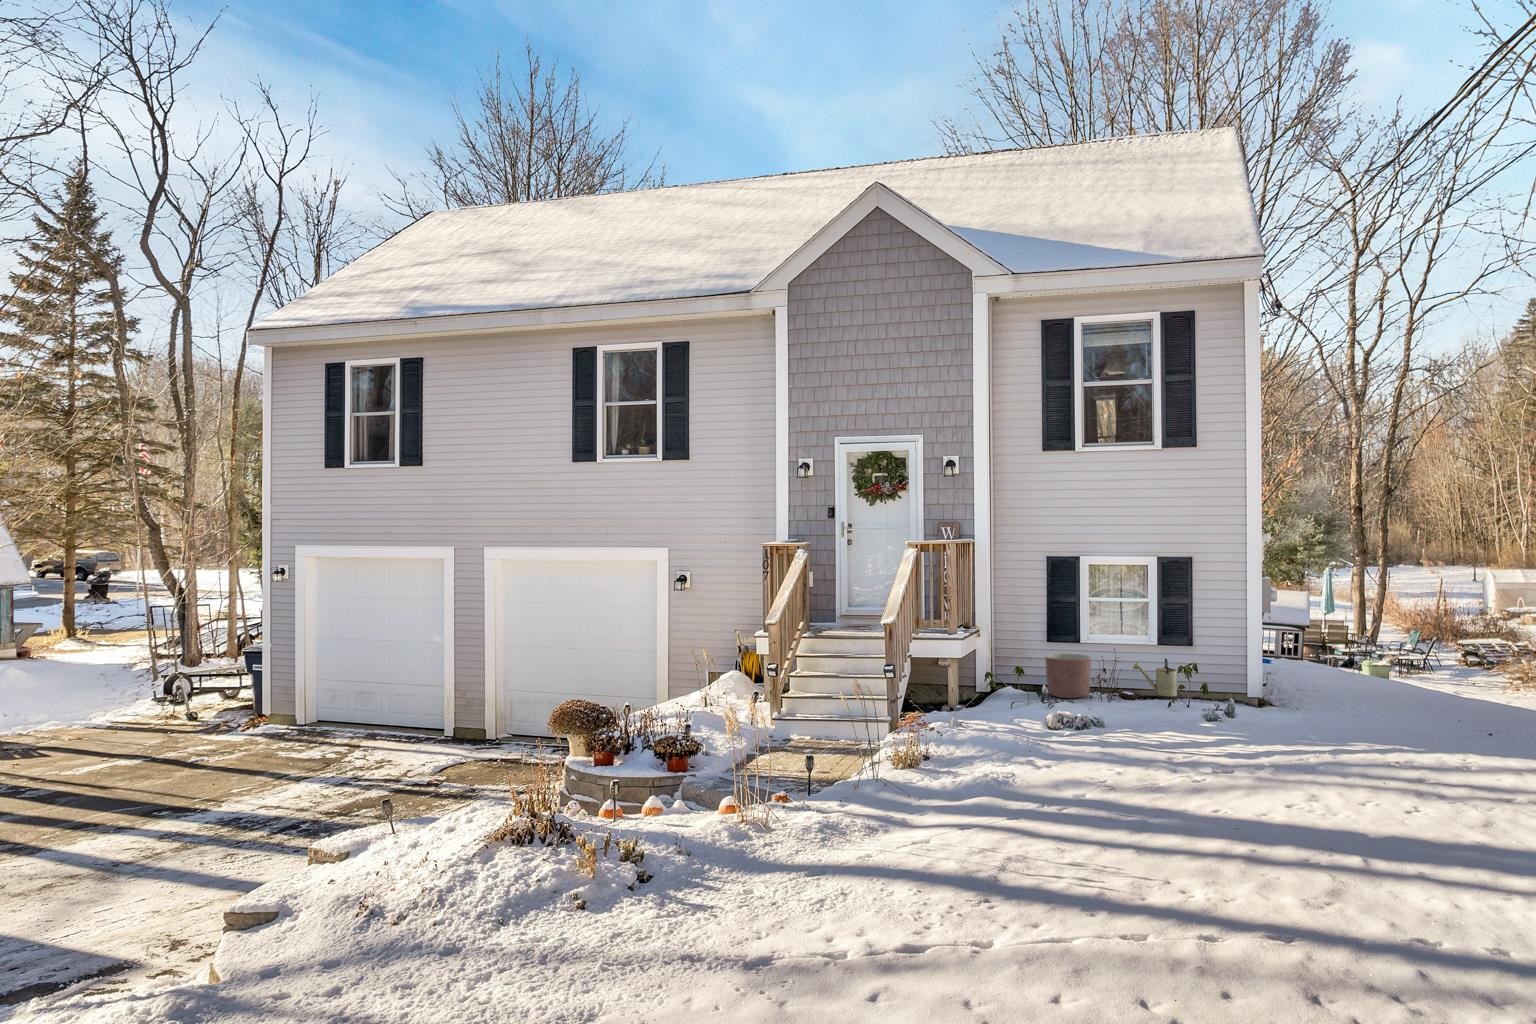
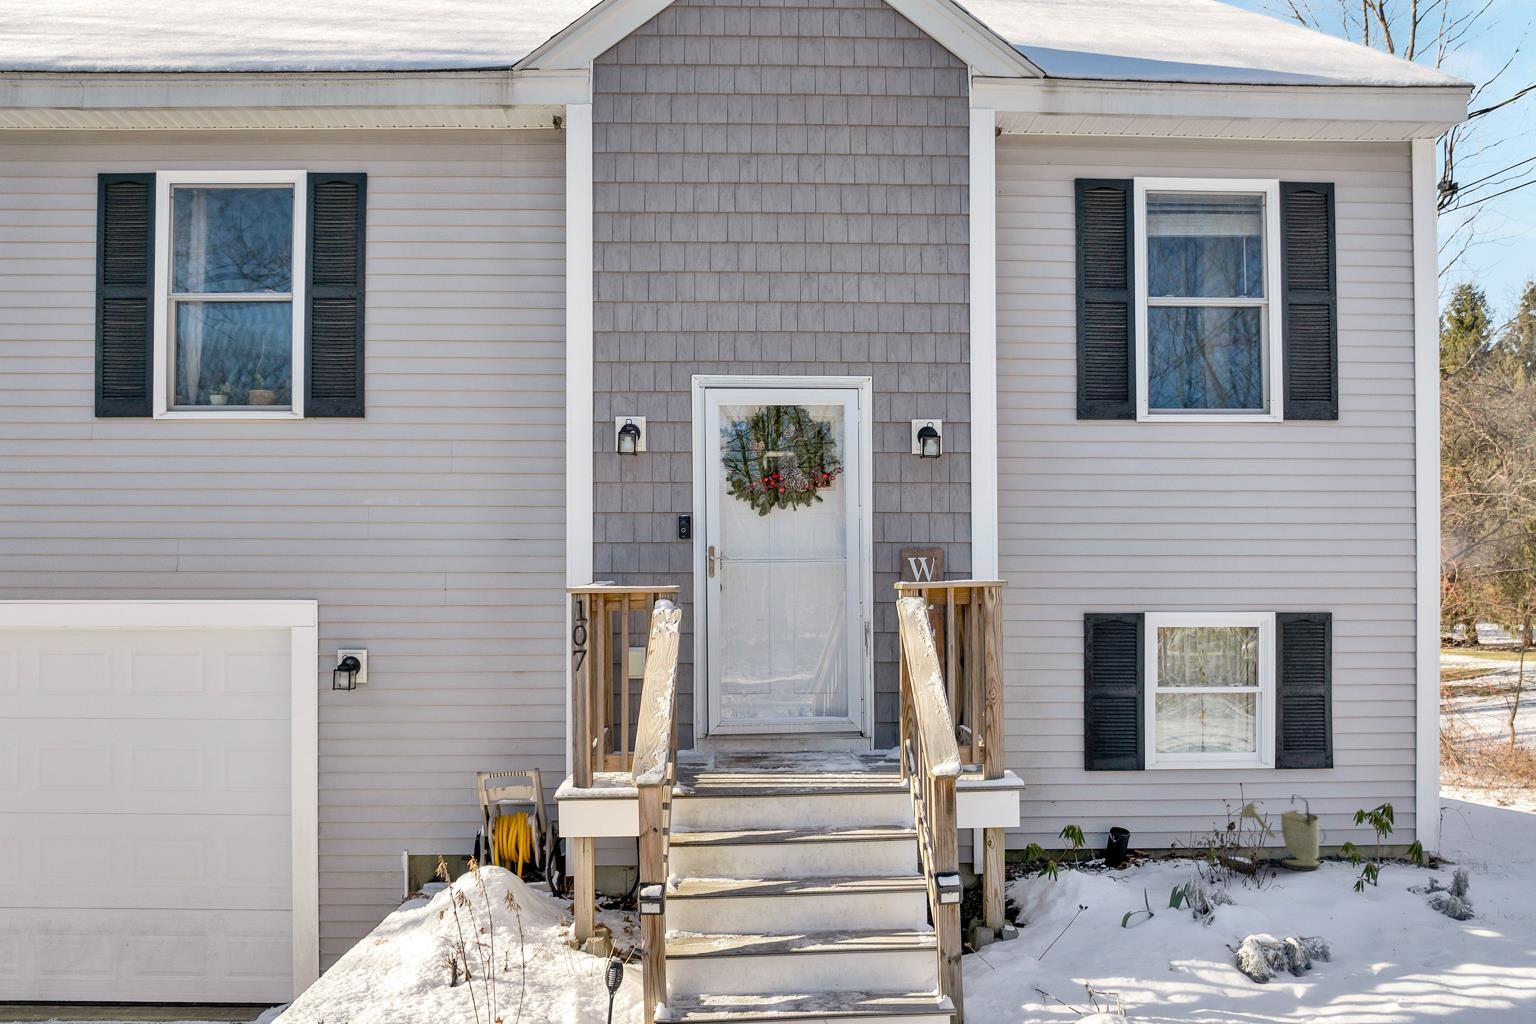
planter: present [1045,653,1091,698] -> none [1098,793,1184,885]

